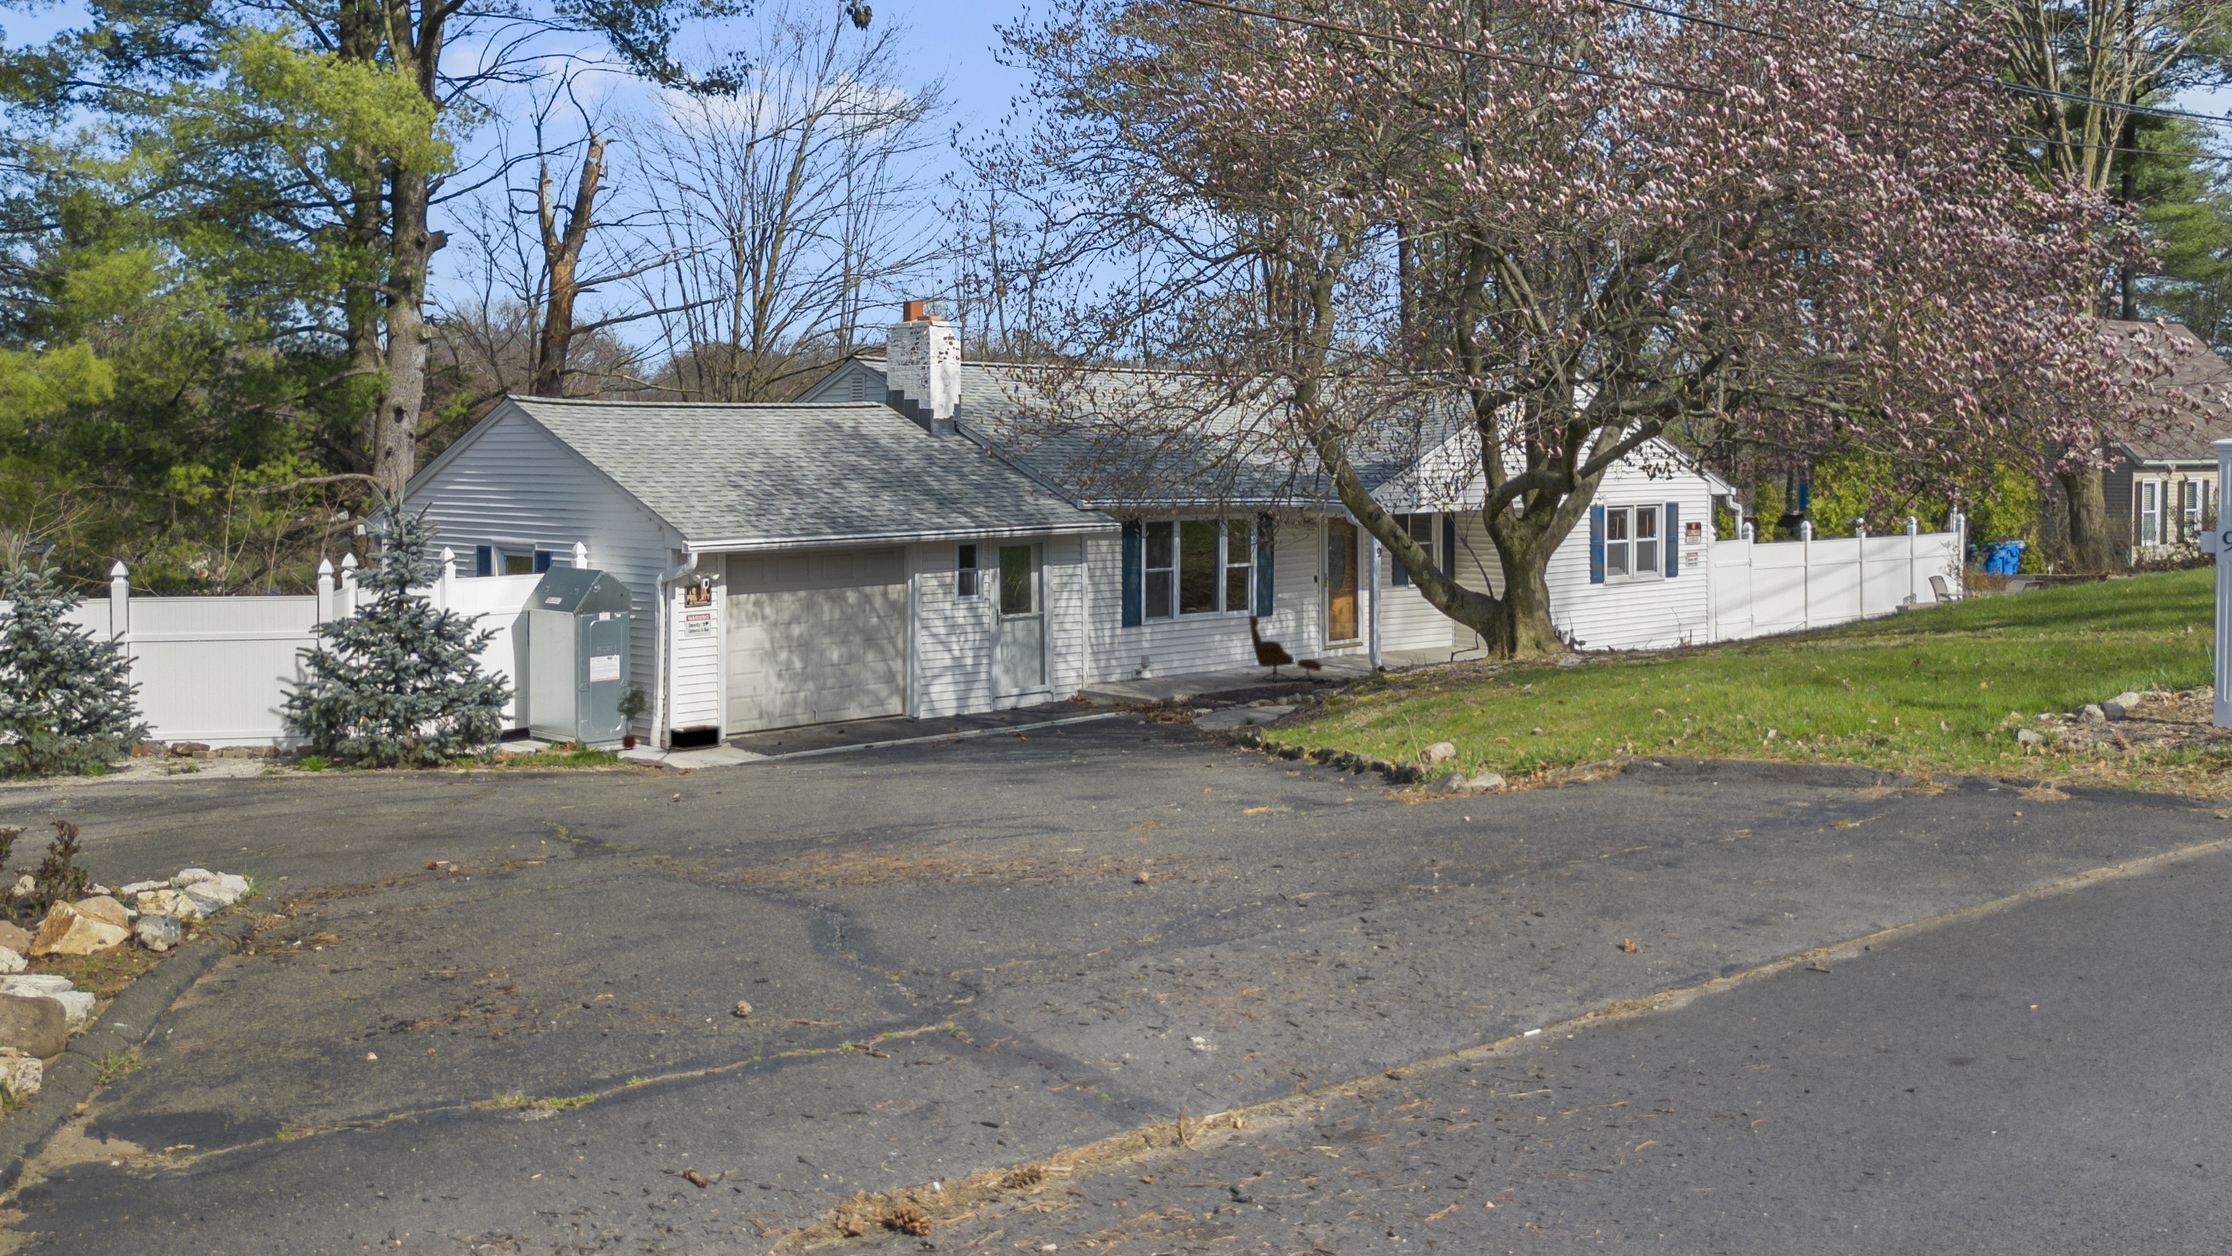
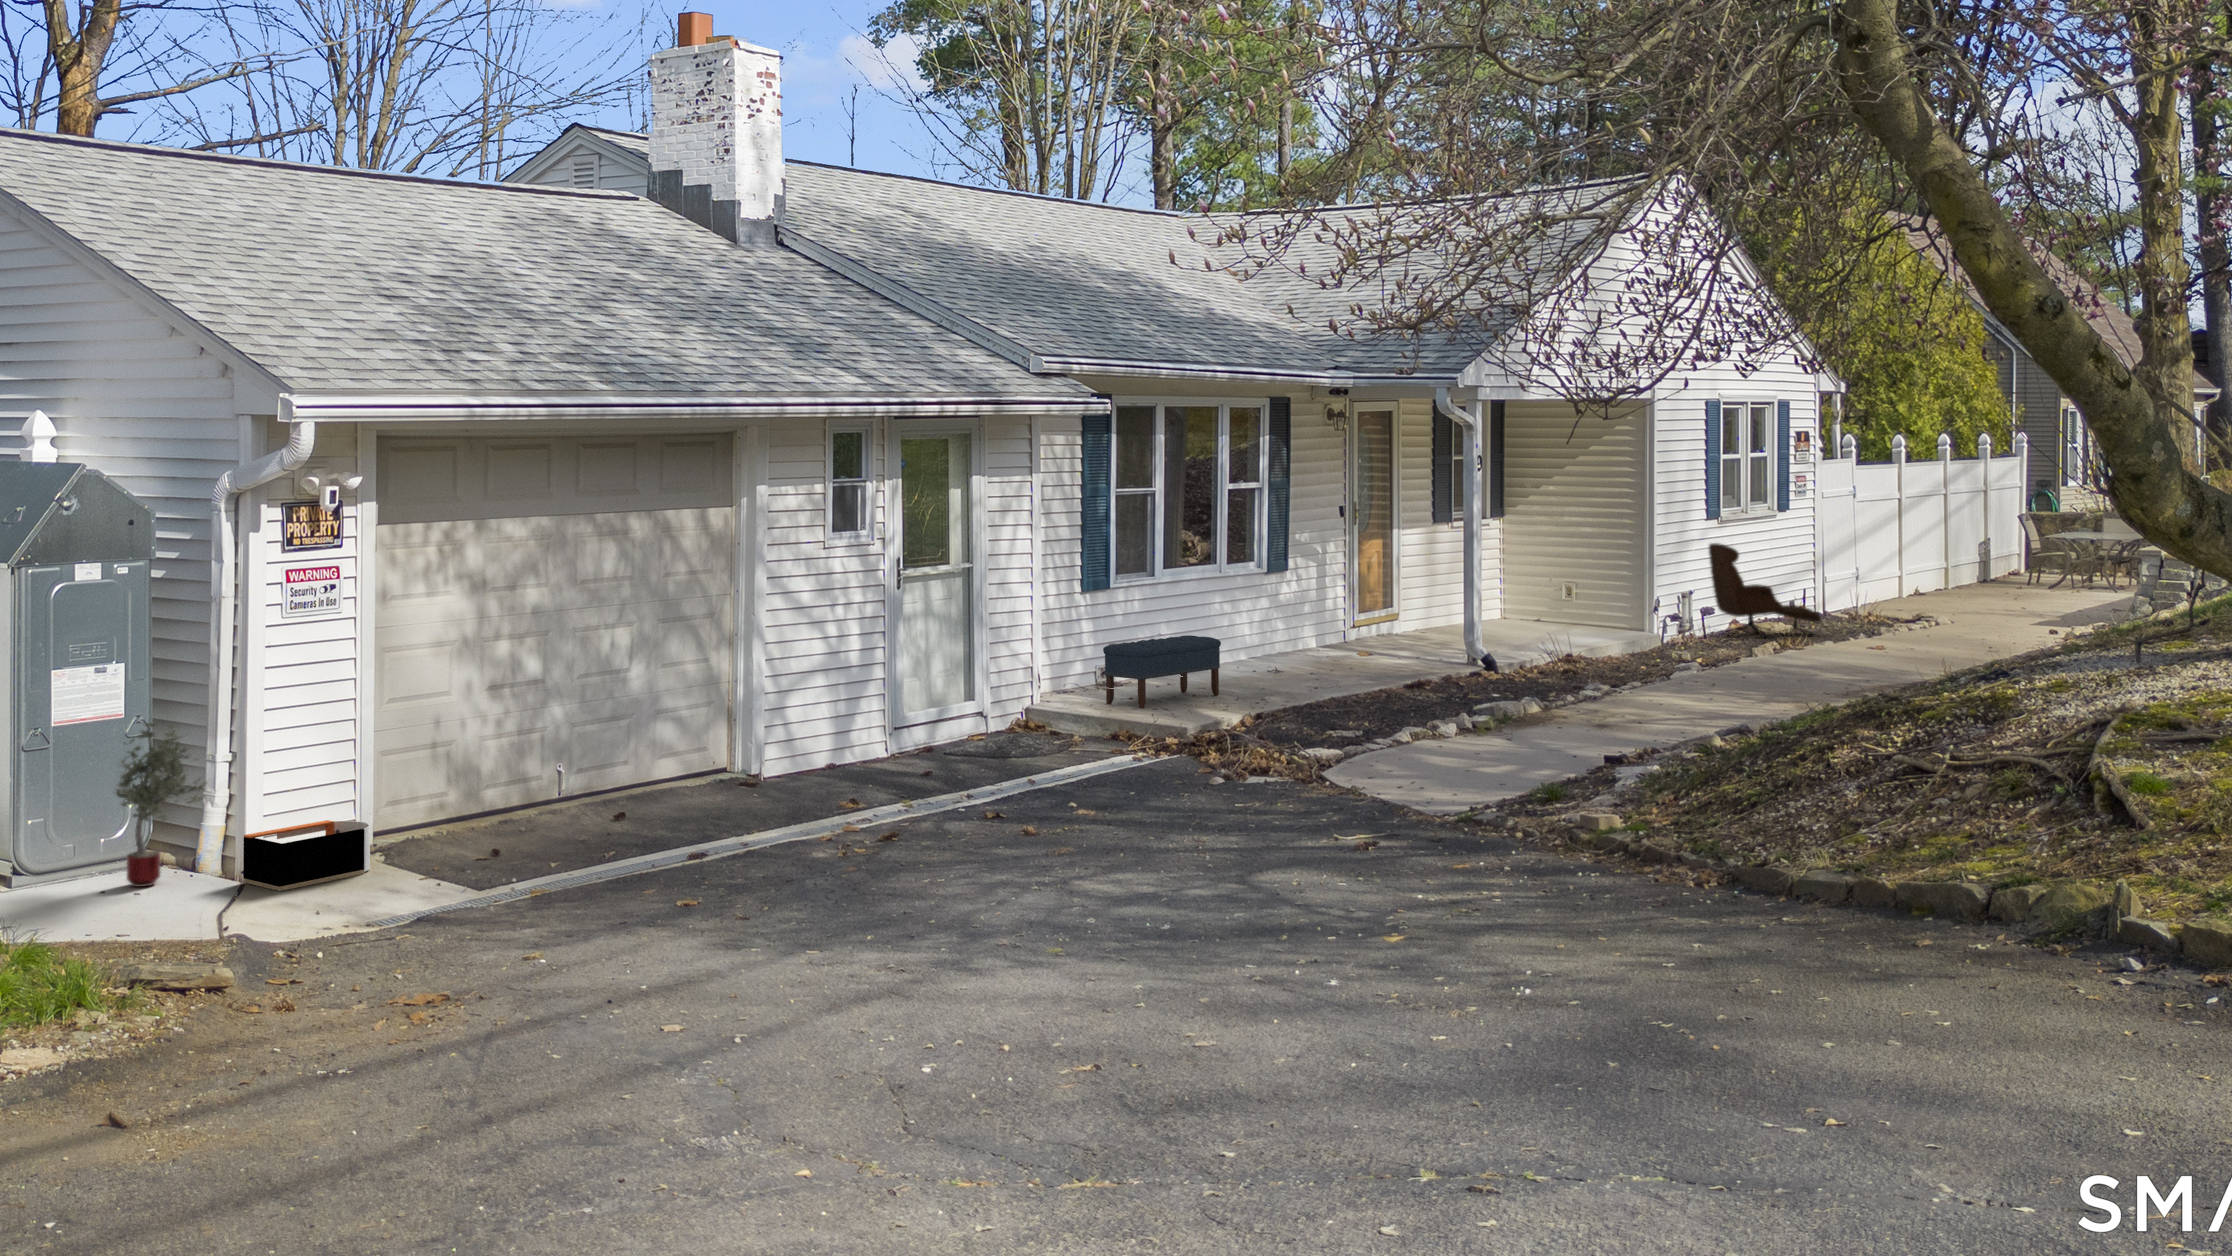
lounge chair: present [1249,615,1322,681] -> present [1709,543,1821,638]
bench: none [1137,654,1211,694] -> present [1103,635,1221,708]

